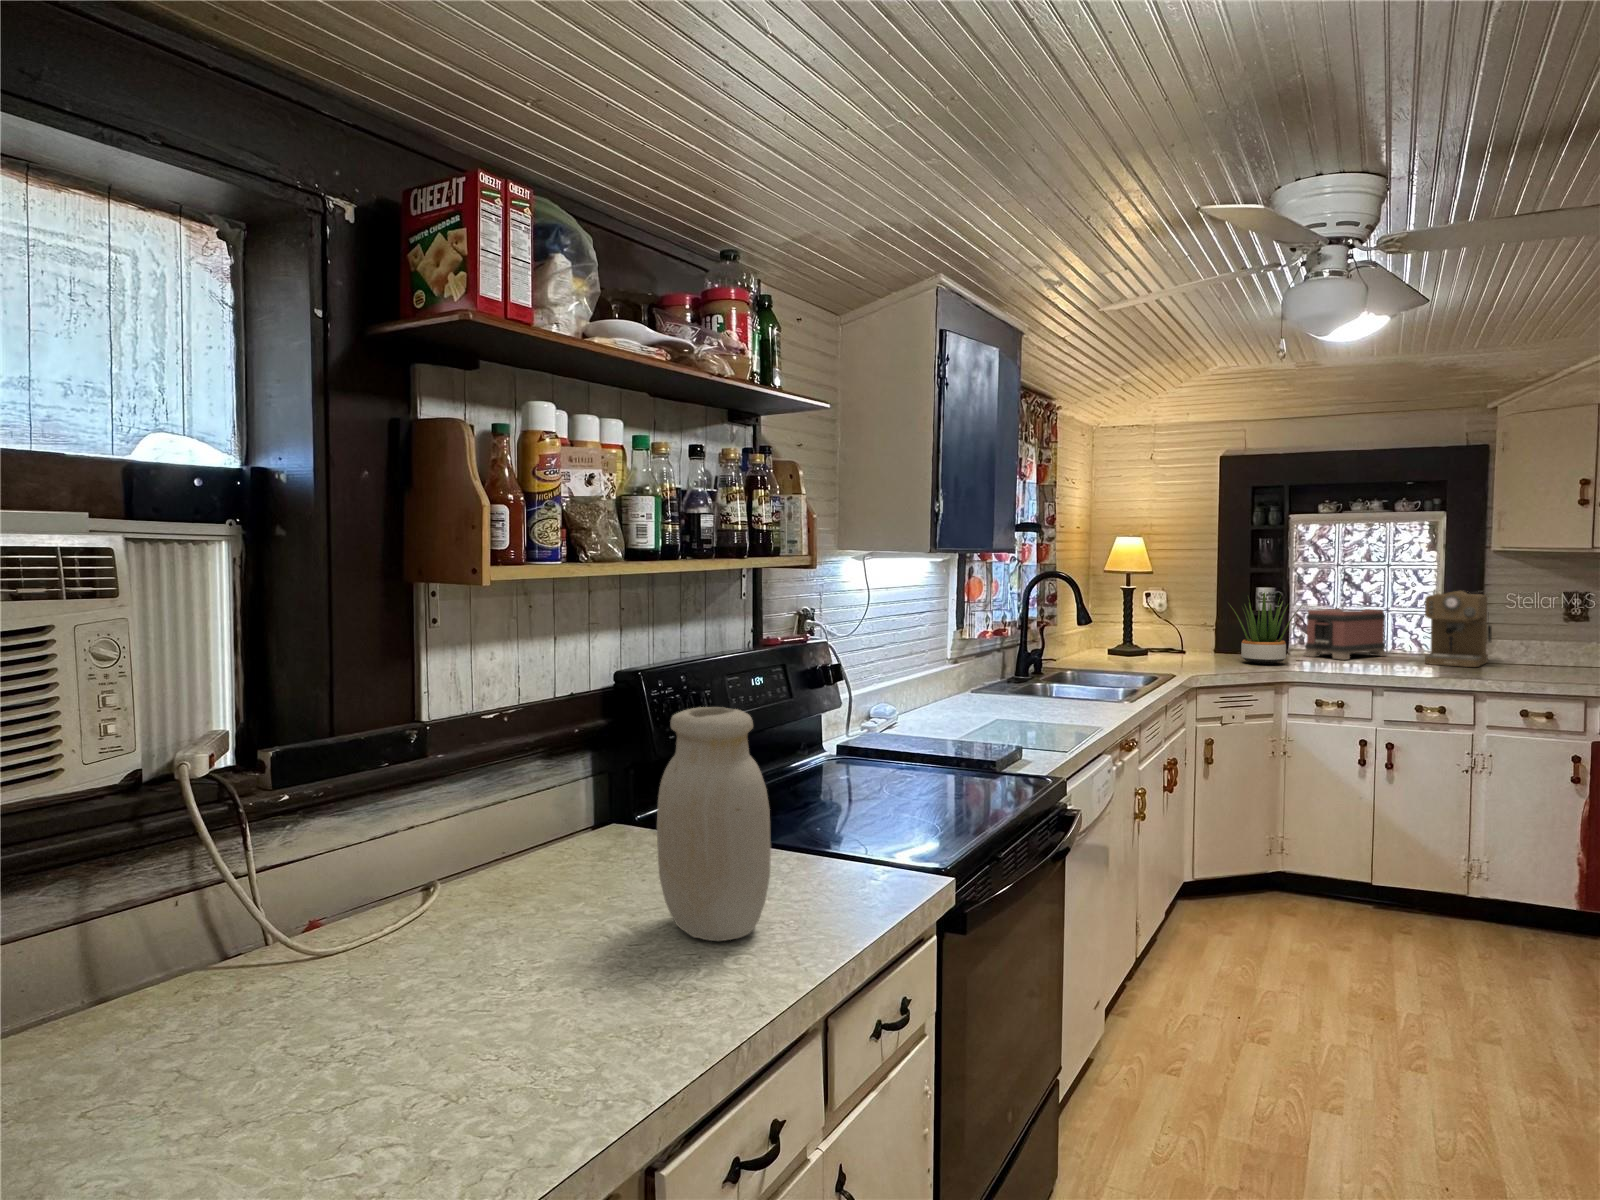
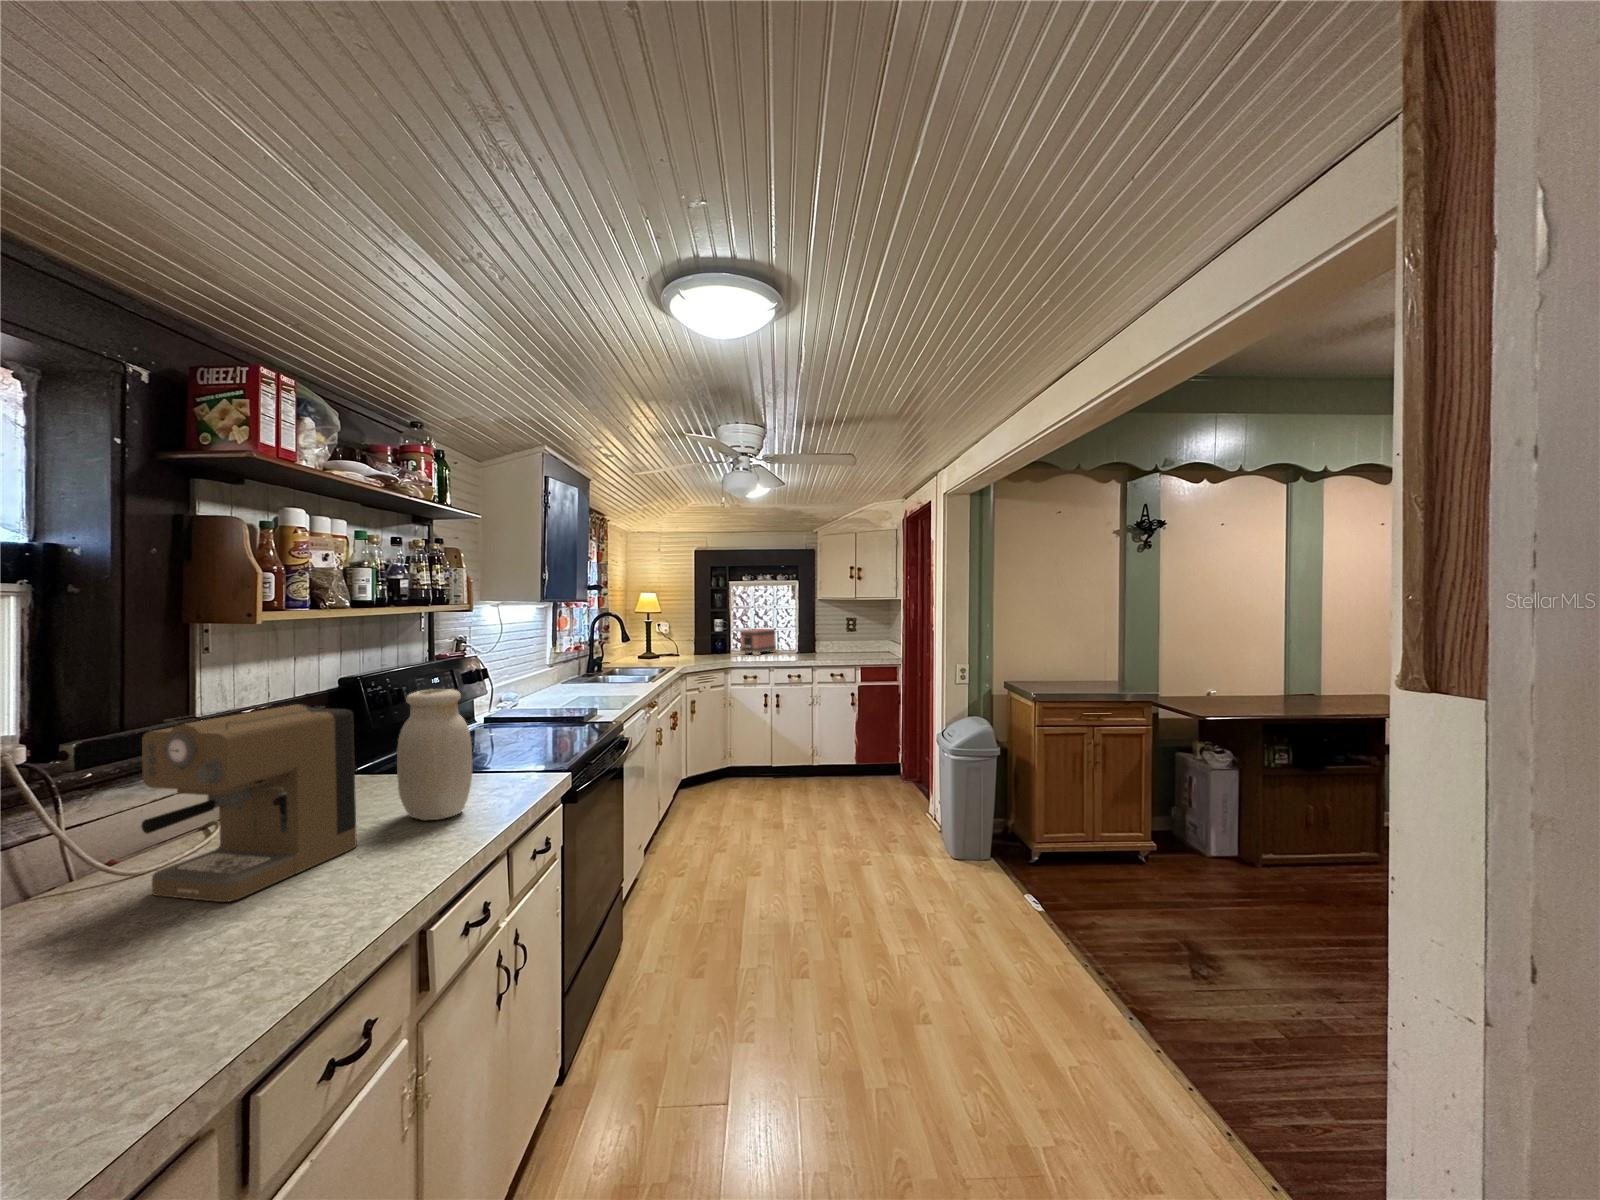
coffee maker: present [1425,591,1492,667] -> present [141,704,357,902]
potted plant: present [1230,592,1301,664] -> none [701,621,738,660]

